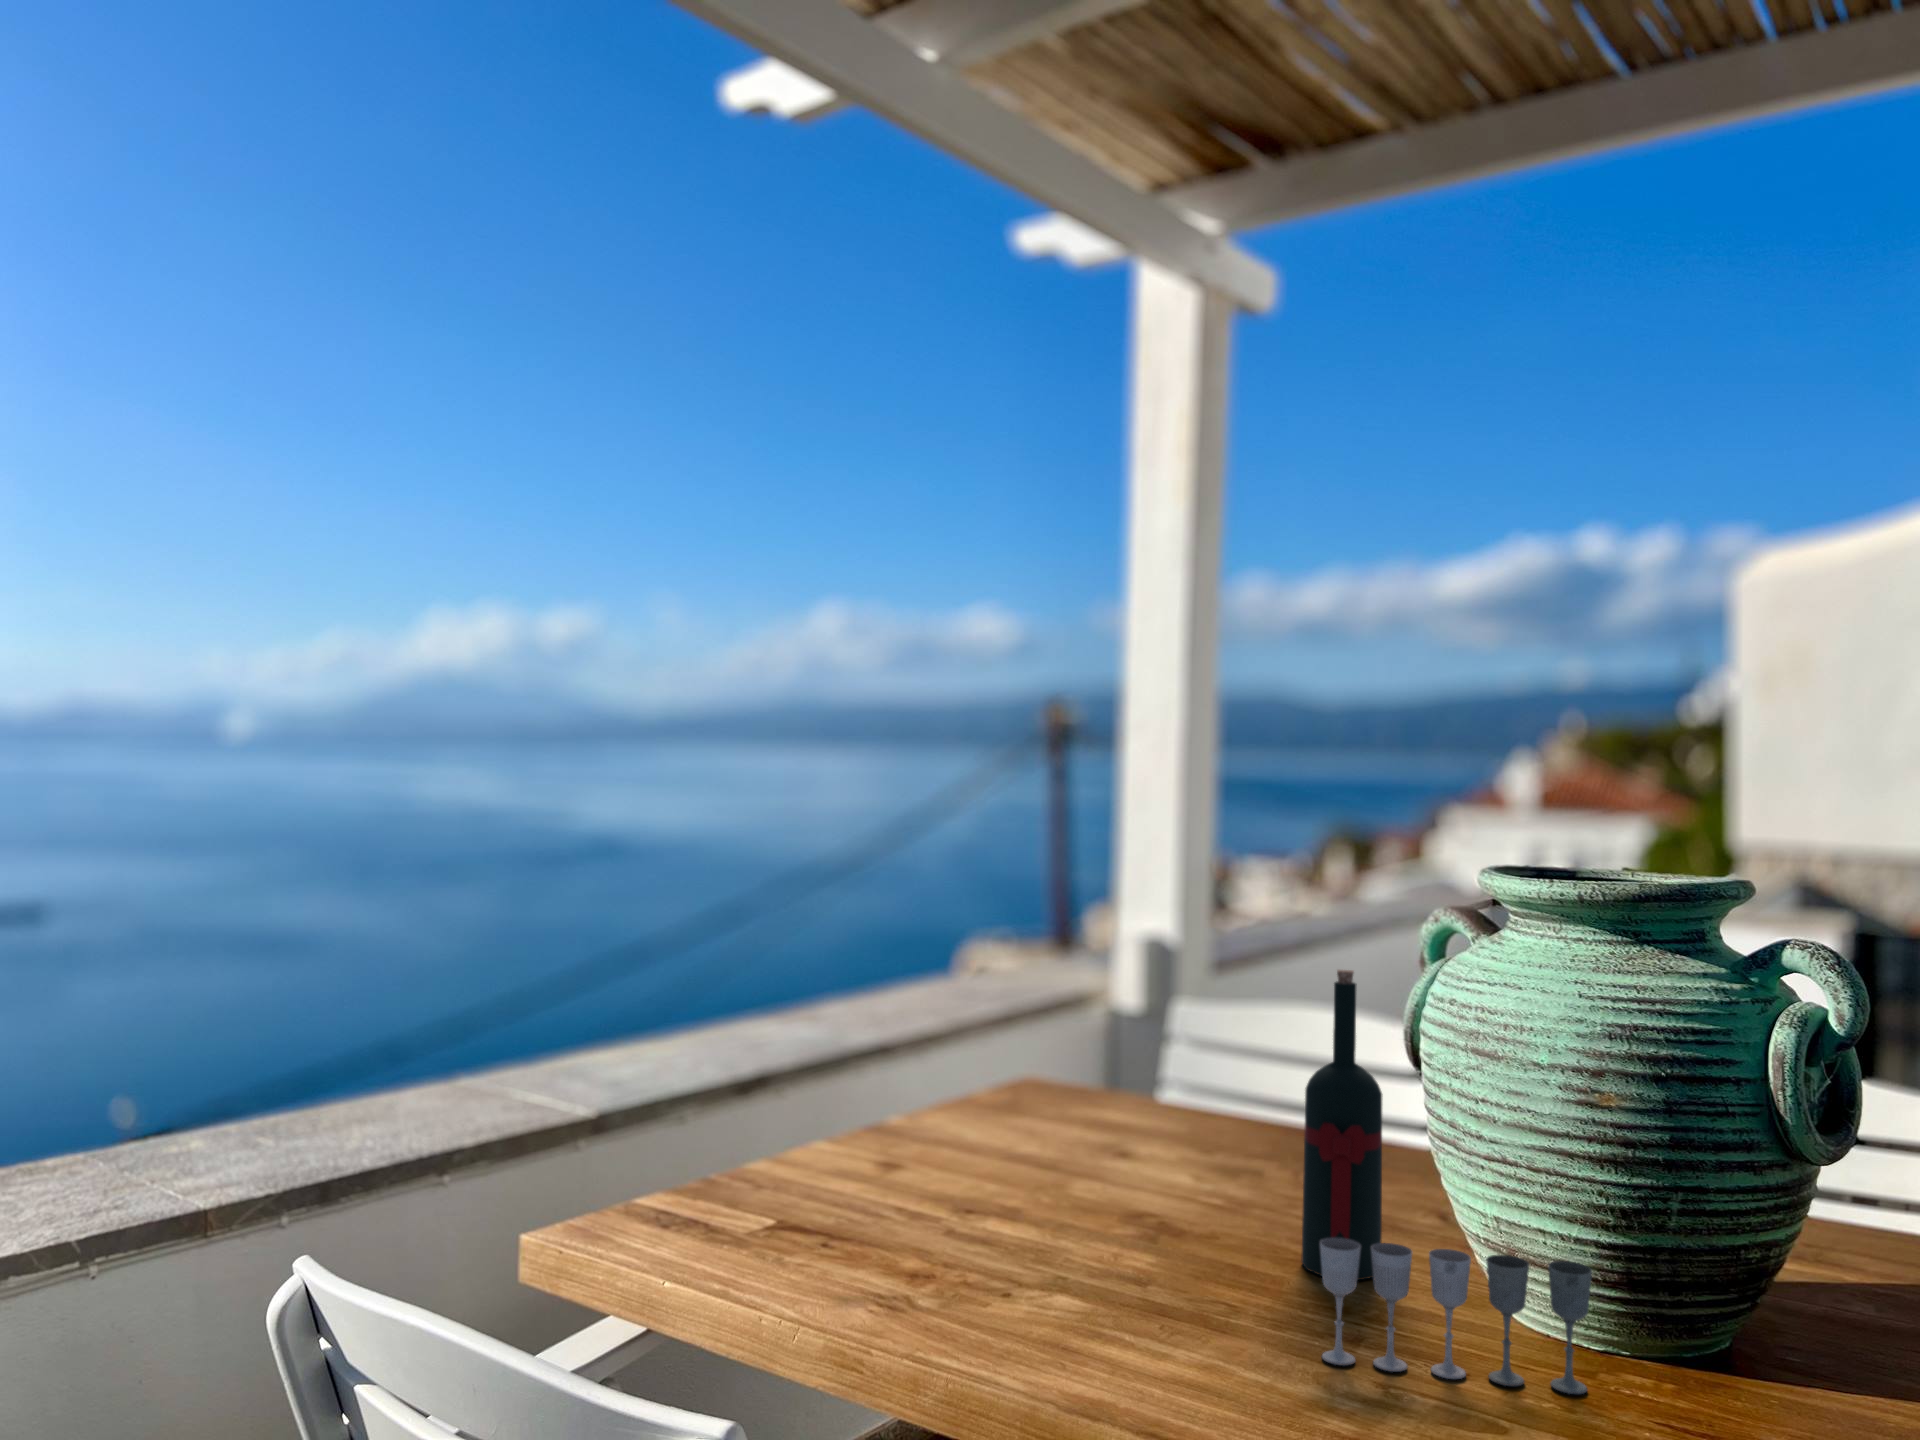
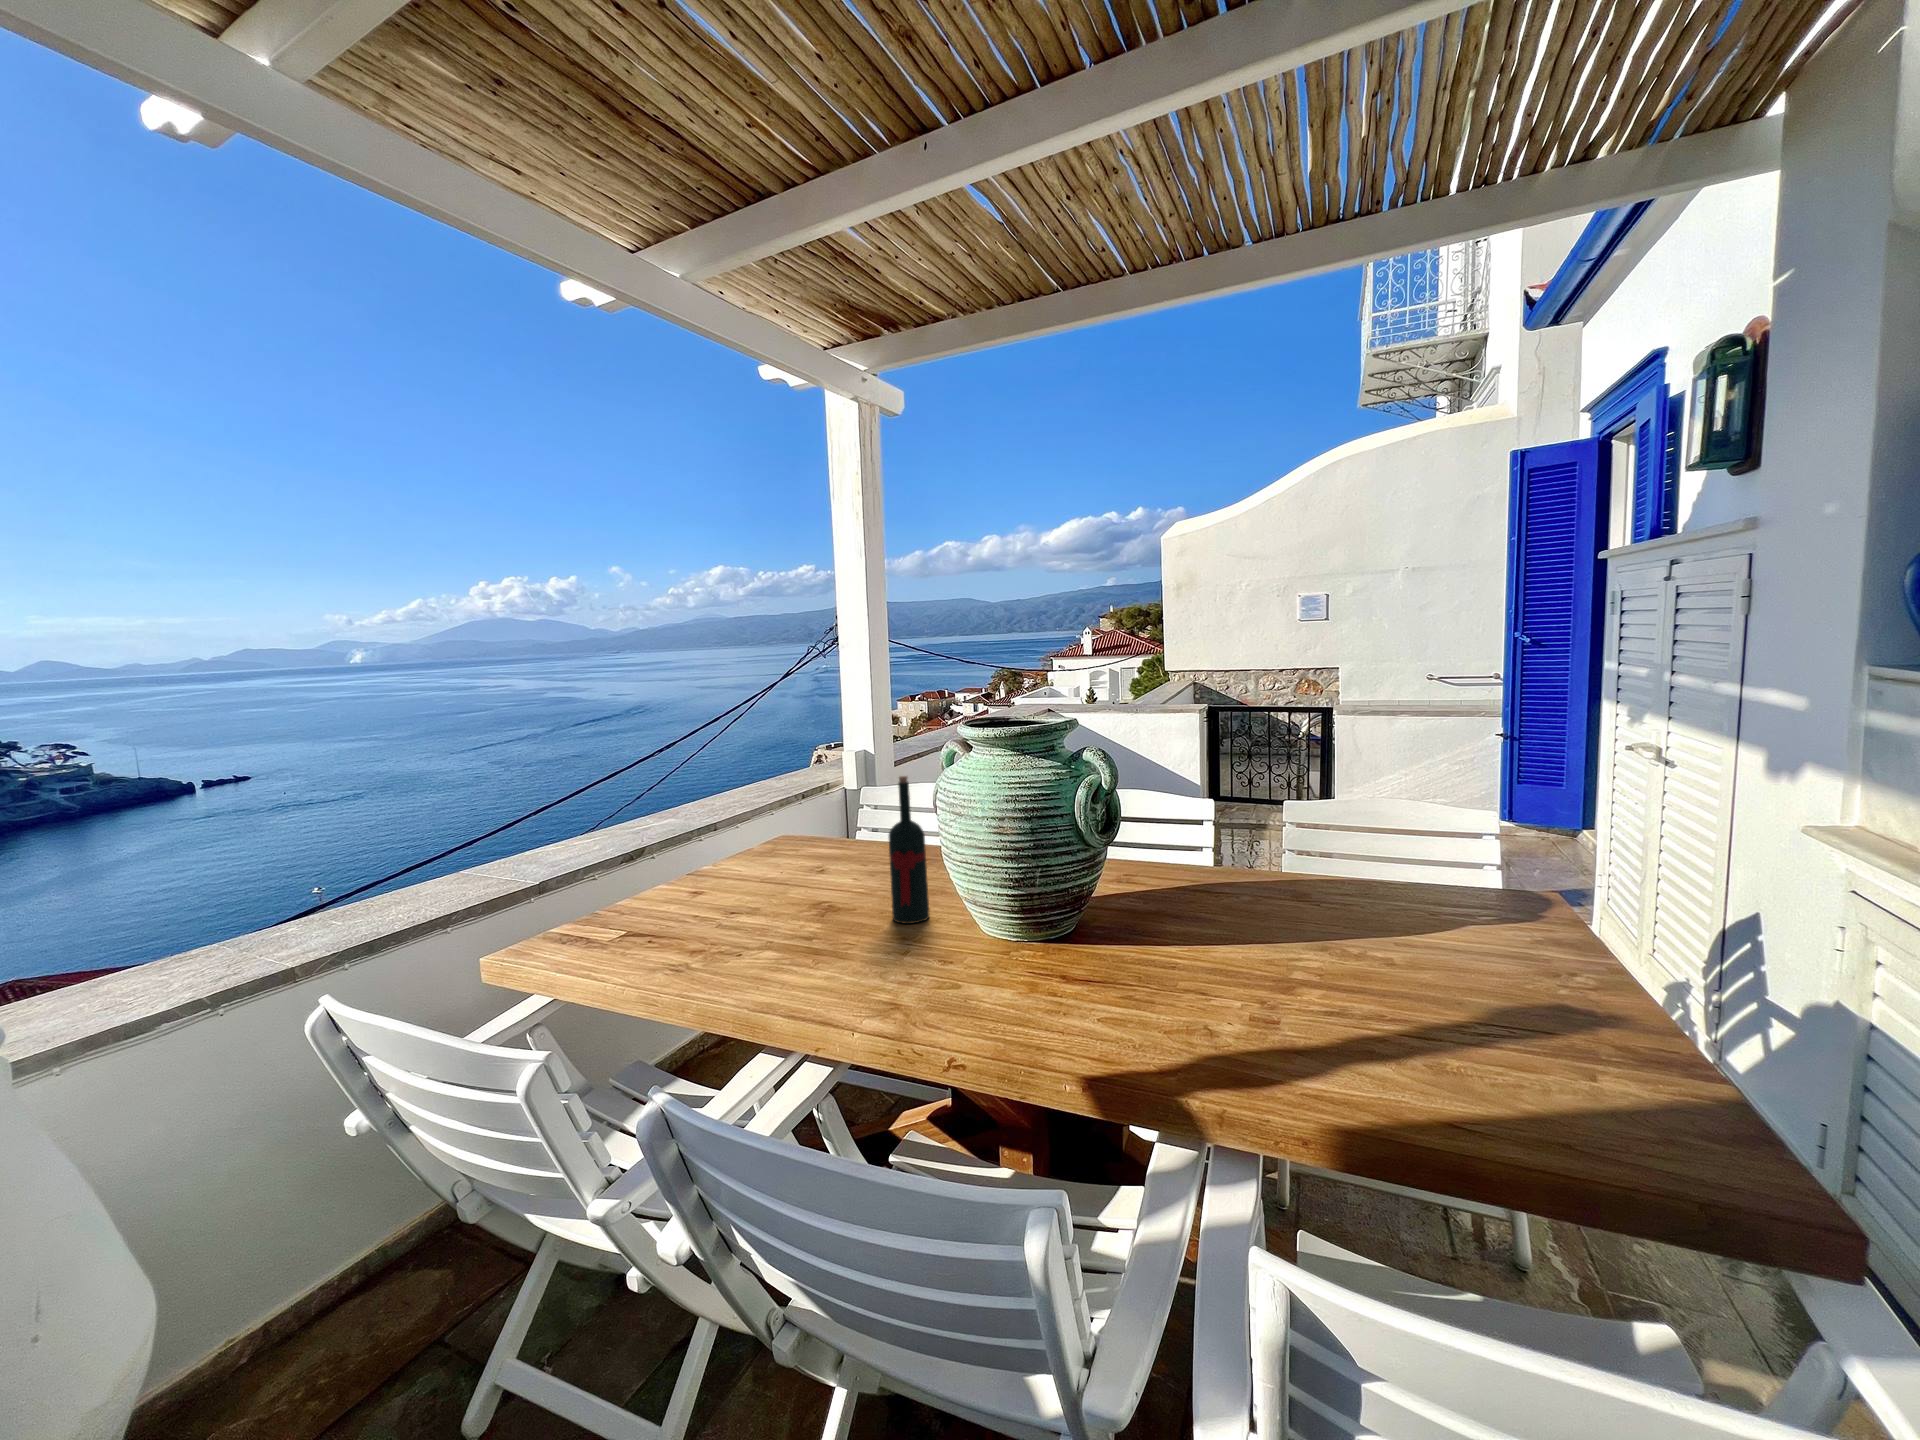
wine glass: present [1320,1238,1592,1394] -> none [883,905,1005,967]

